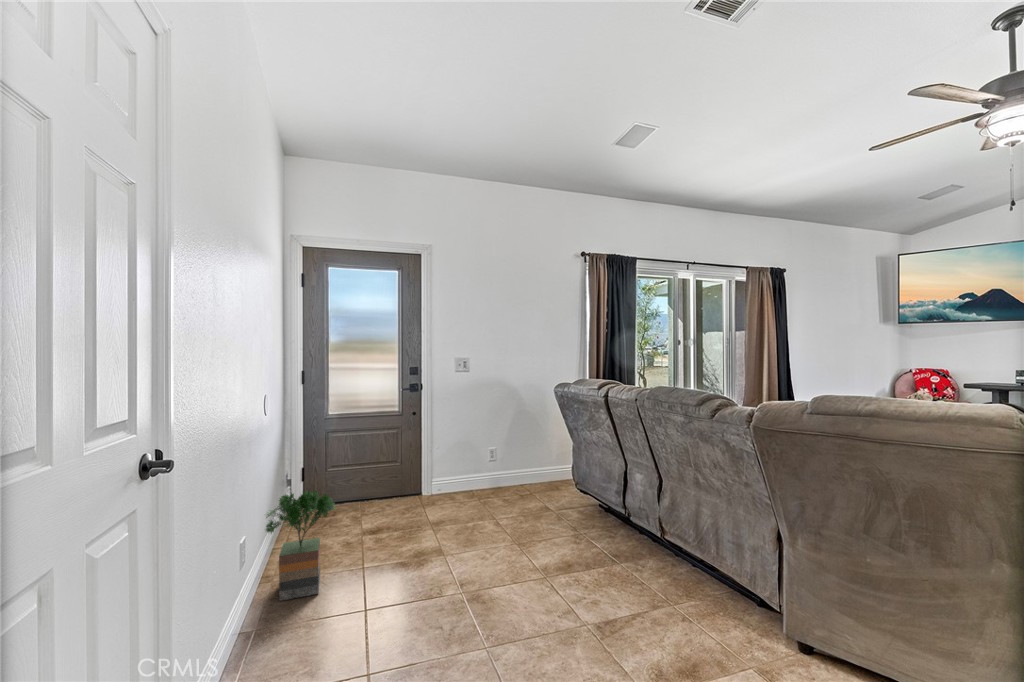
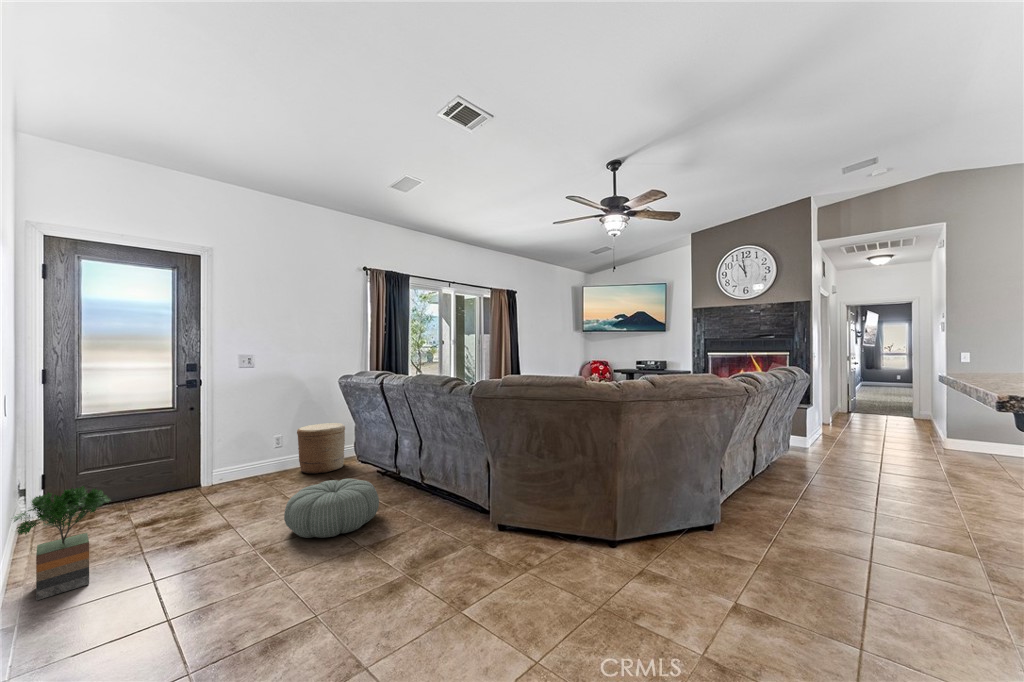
woven basket: none [510,438,561,497] -> present [297,423,345,474]
pouf: none [494,516,606,597] -> present [284,479,379,538]

